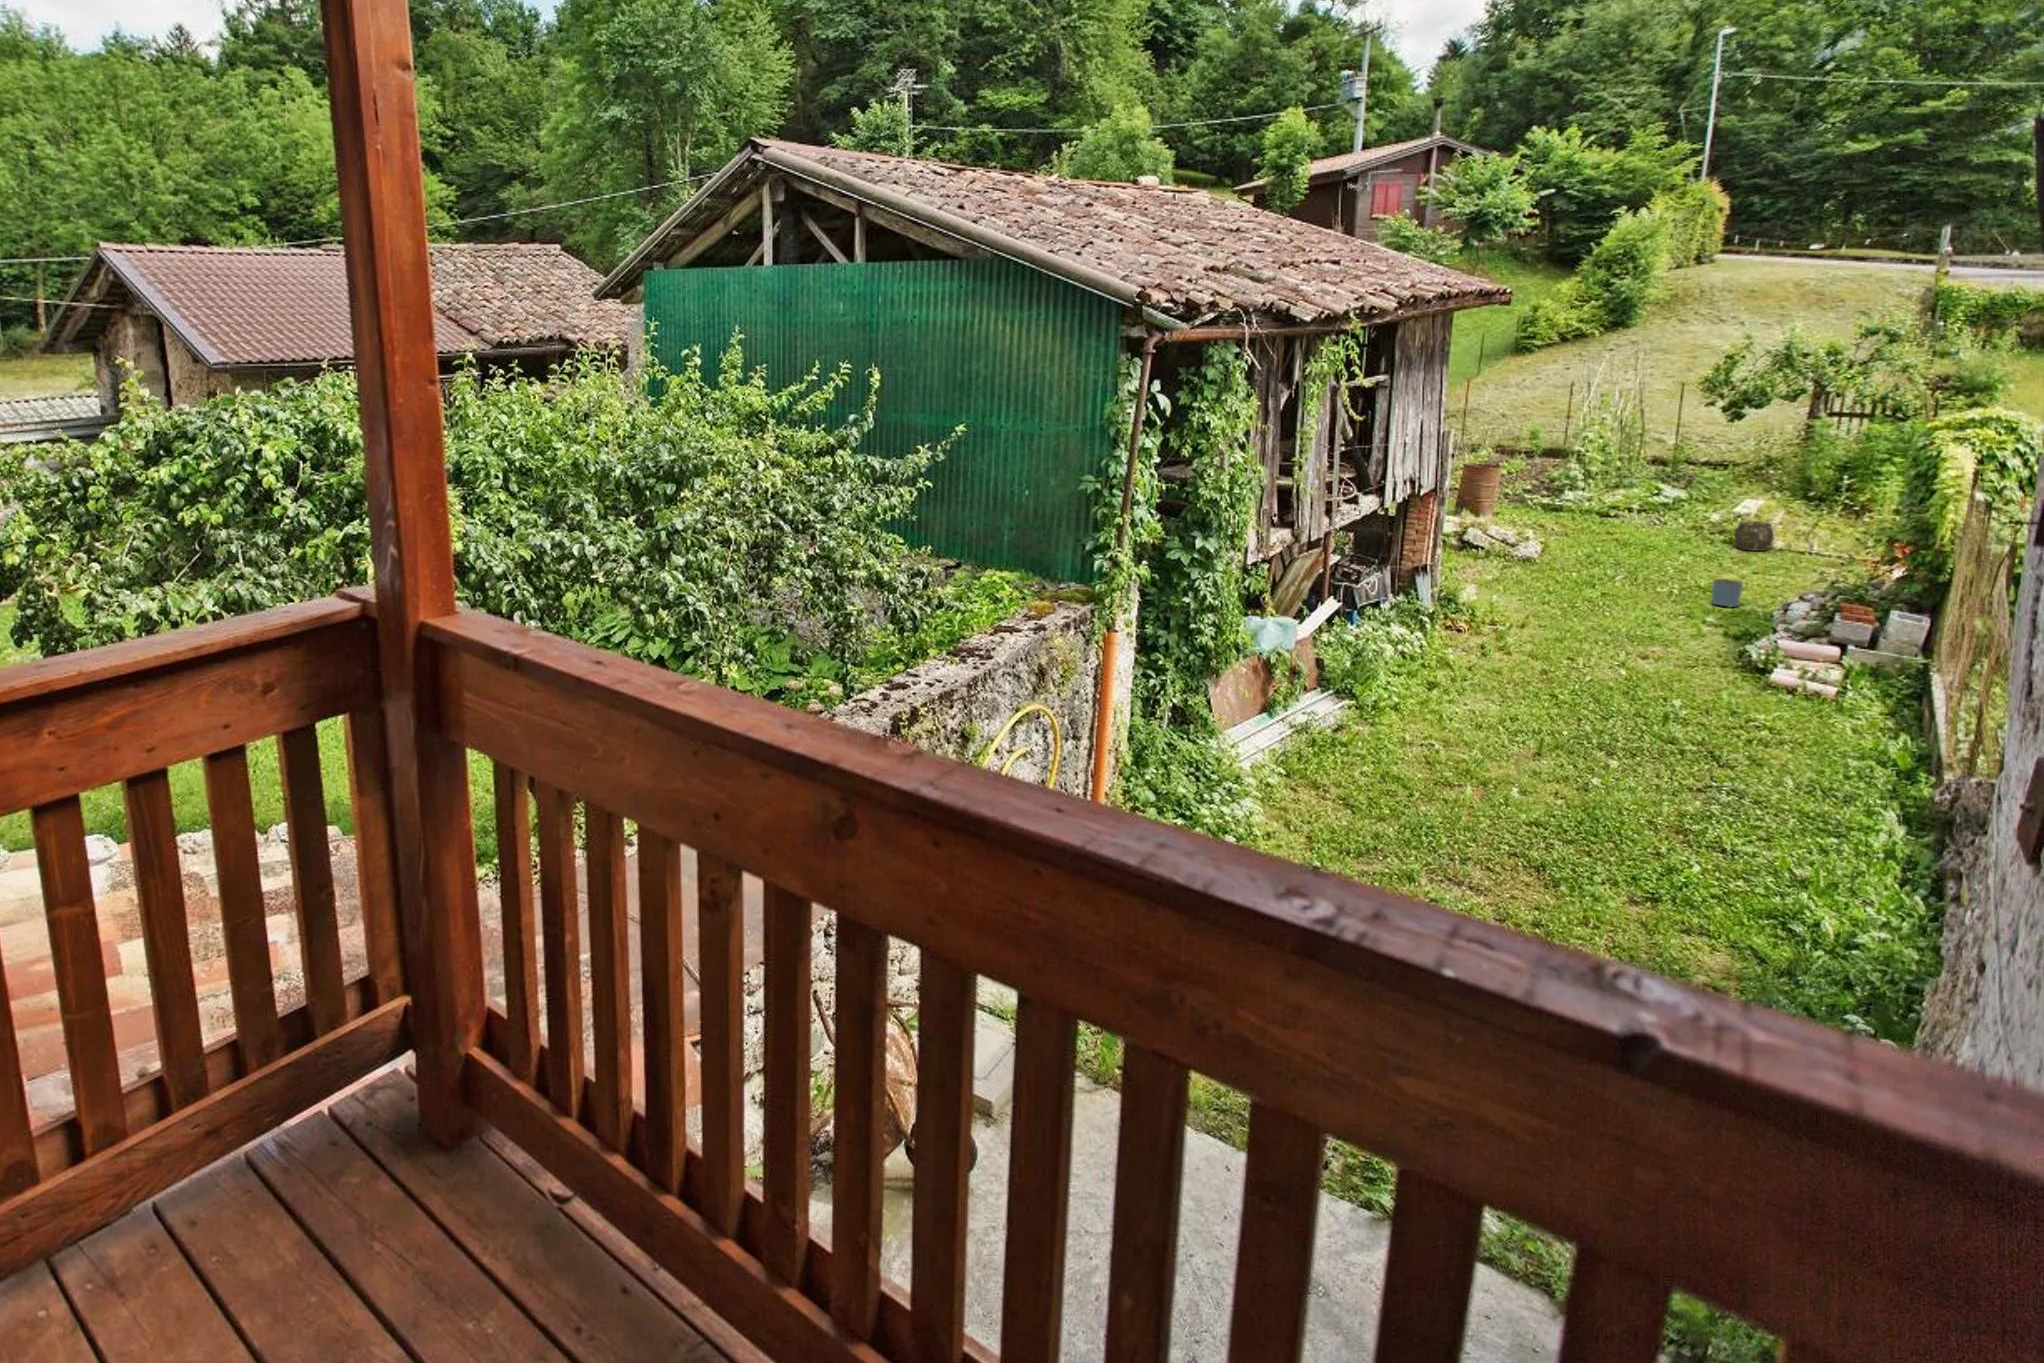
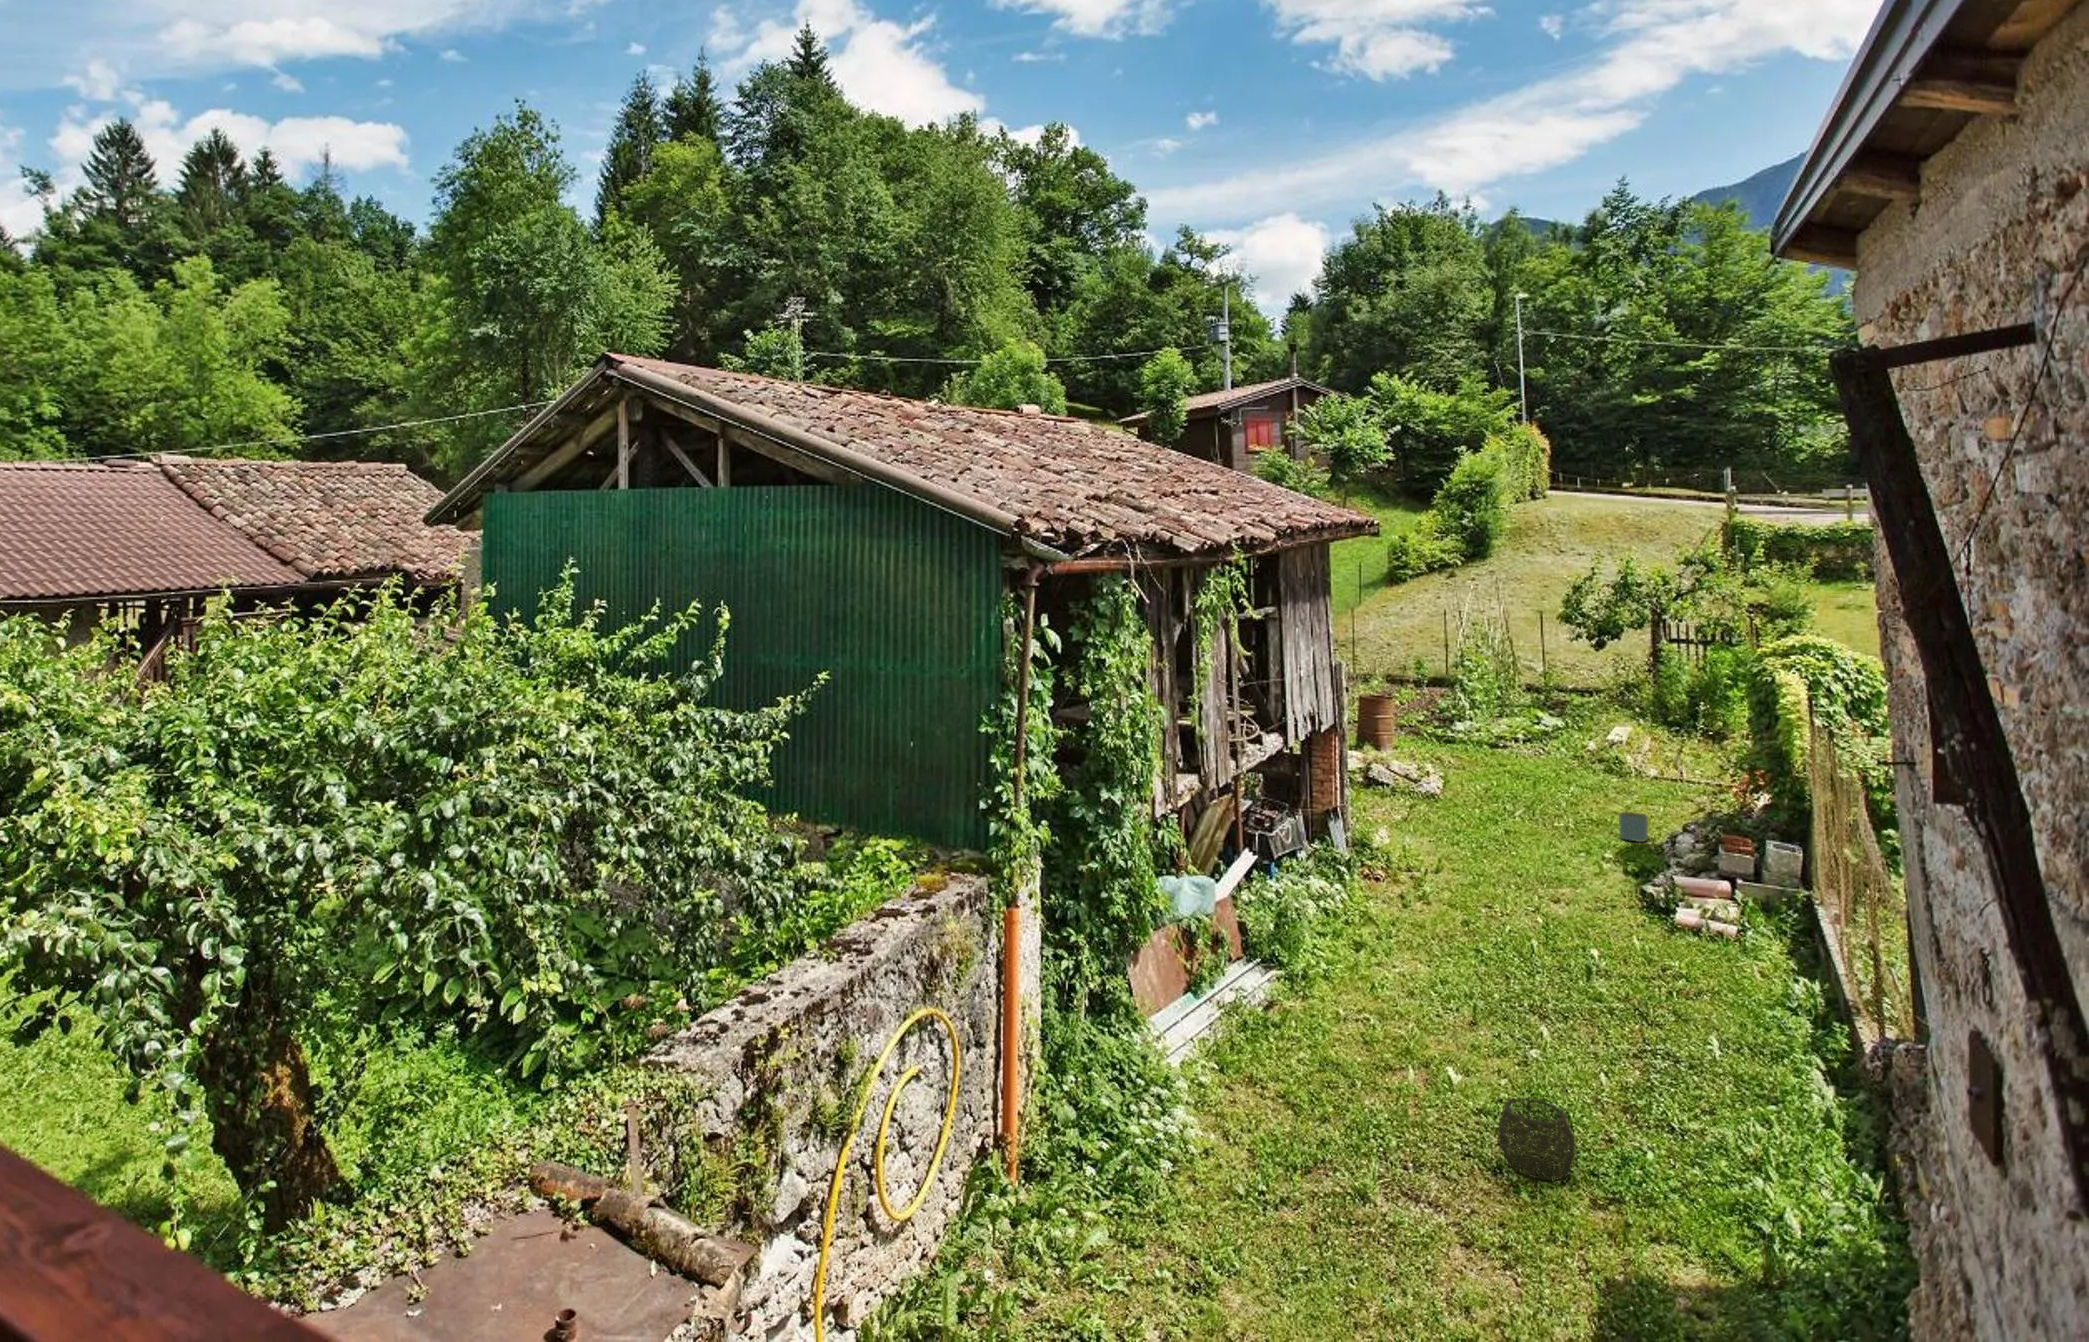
woven basket: present [1734,521,1774,551] -> present [1498,1098,1575,1180]

